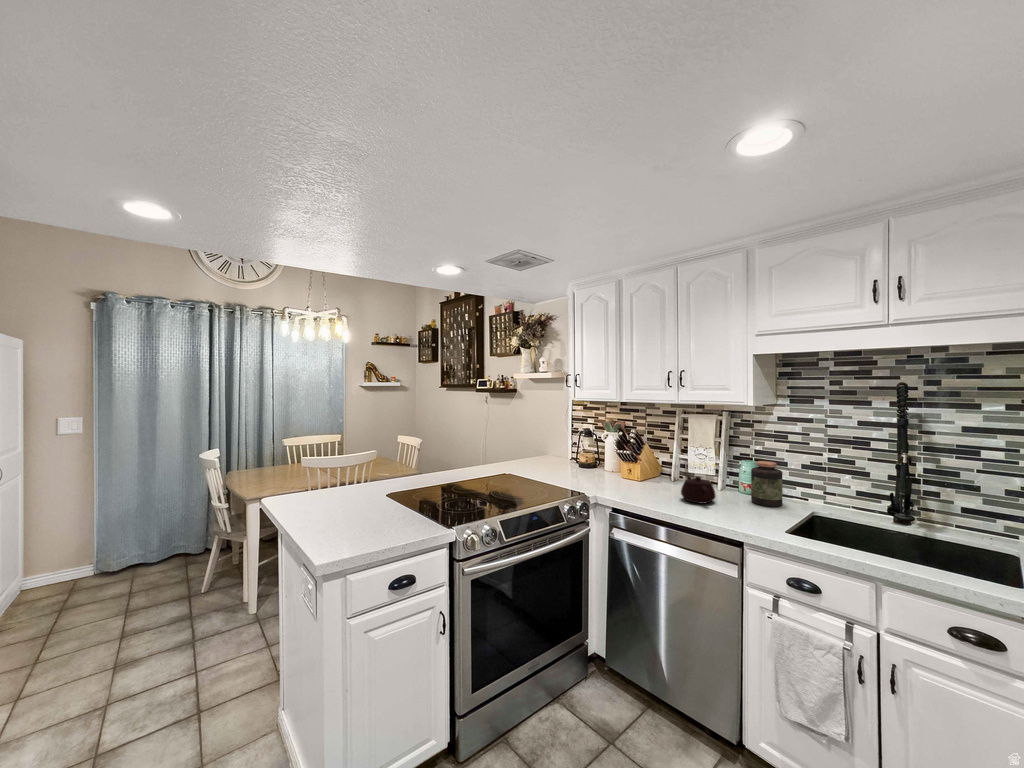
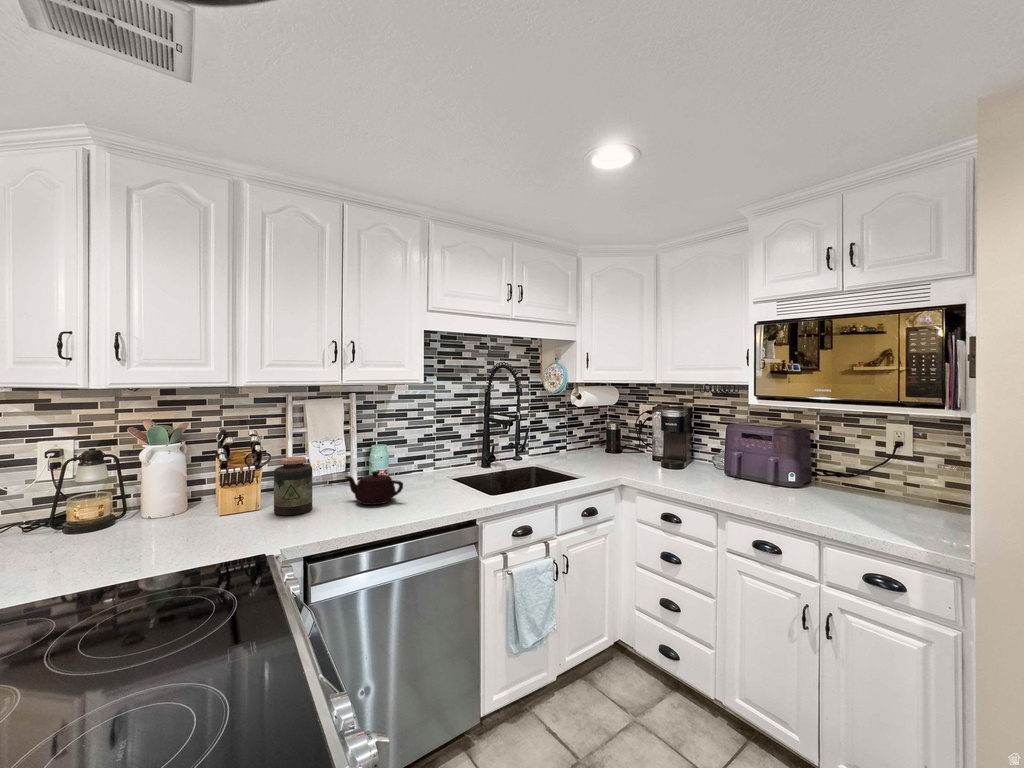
jar: present [751,461,782,507] -> present [274,457,312,515]

